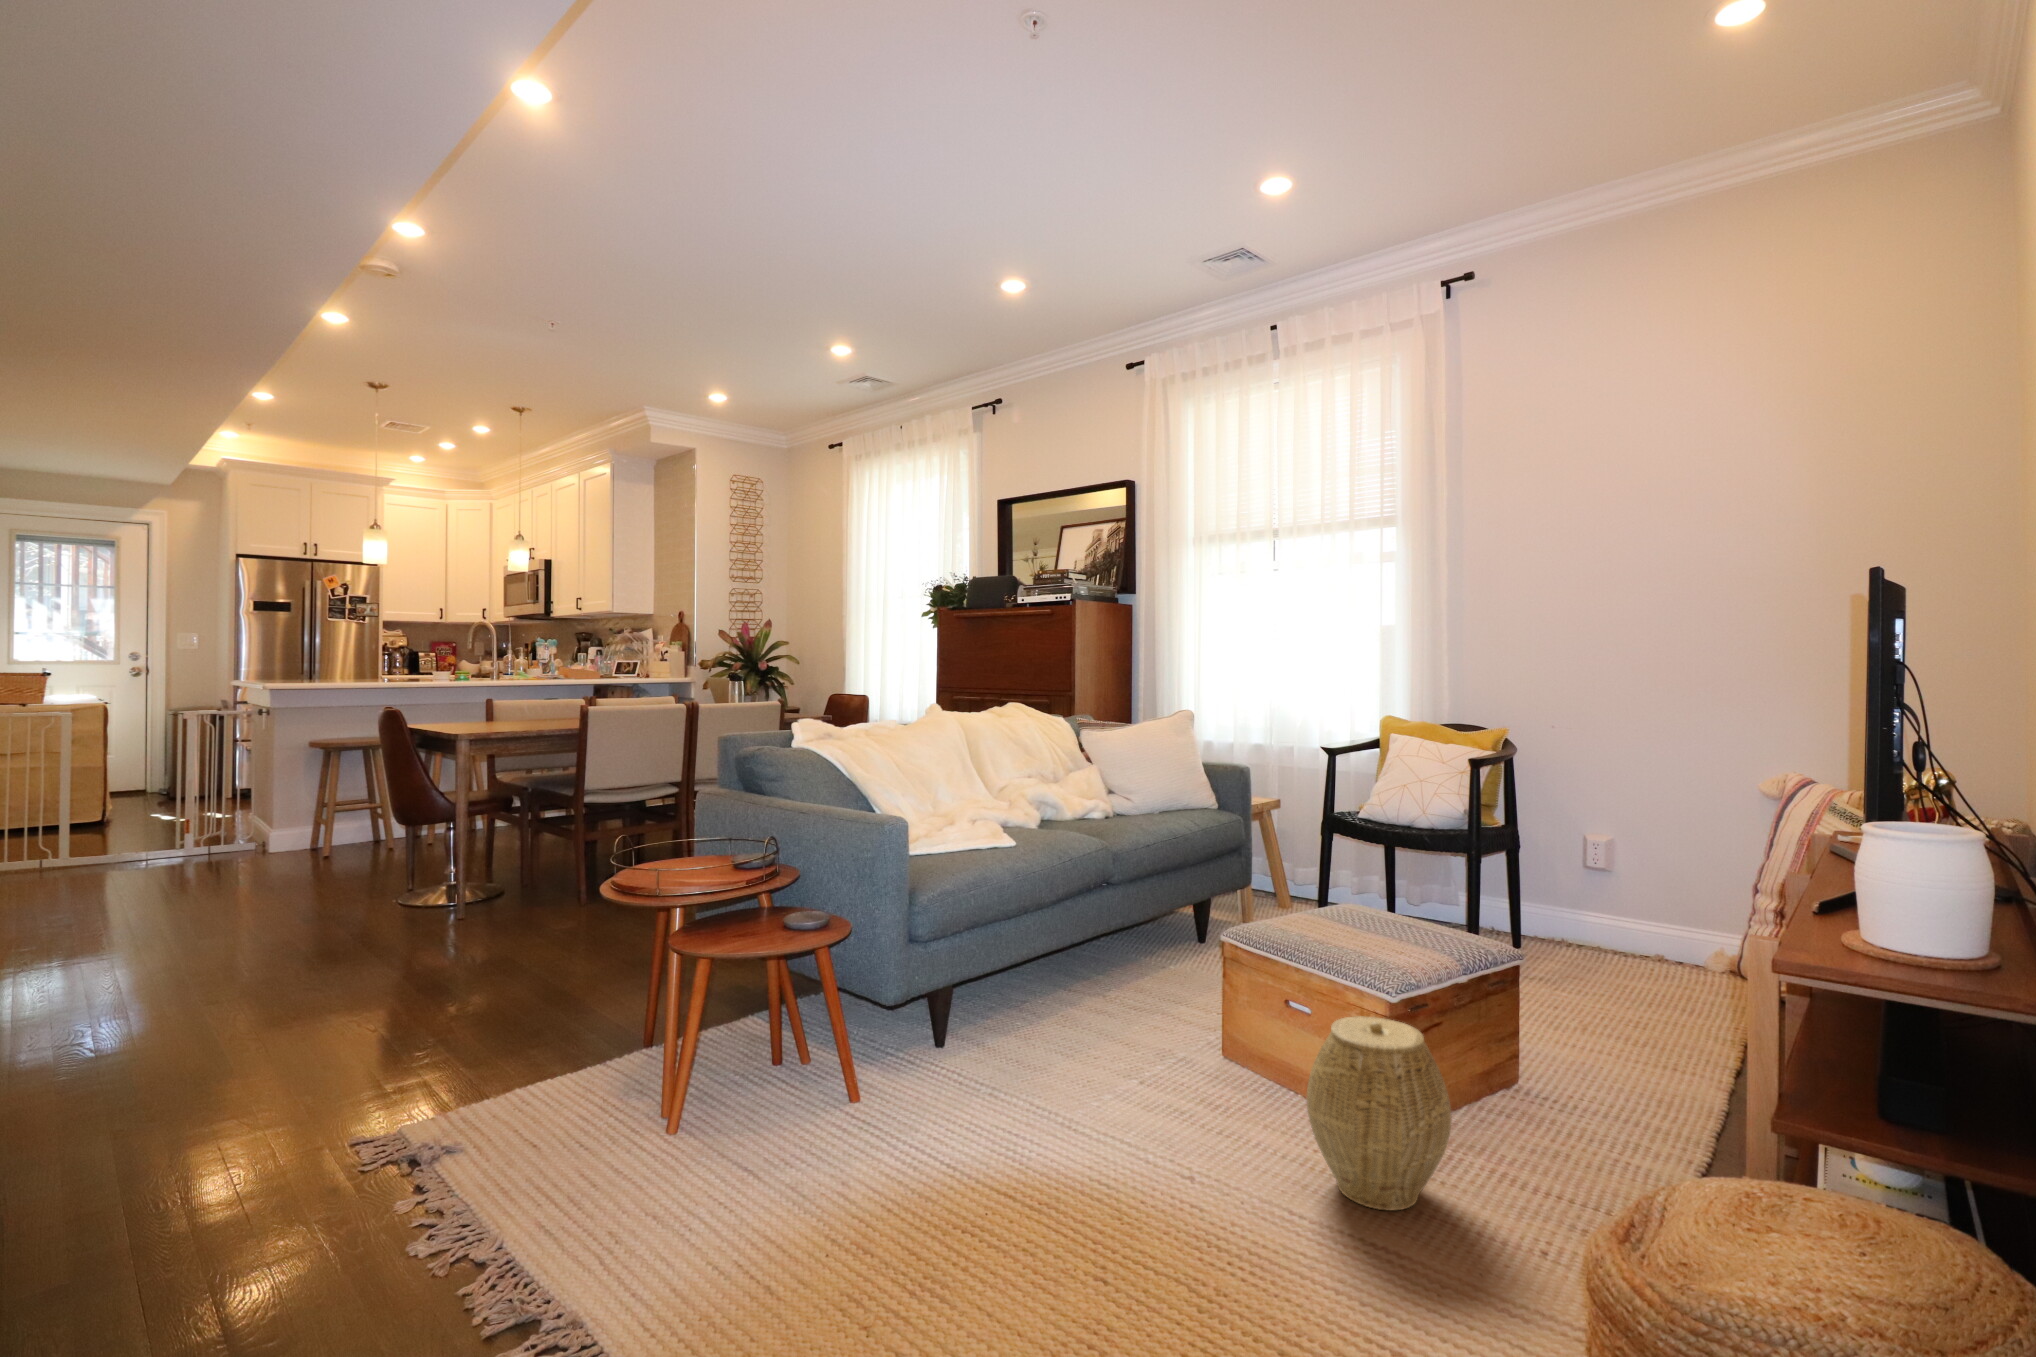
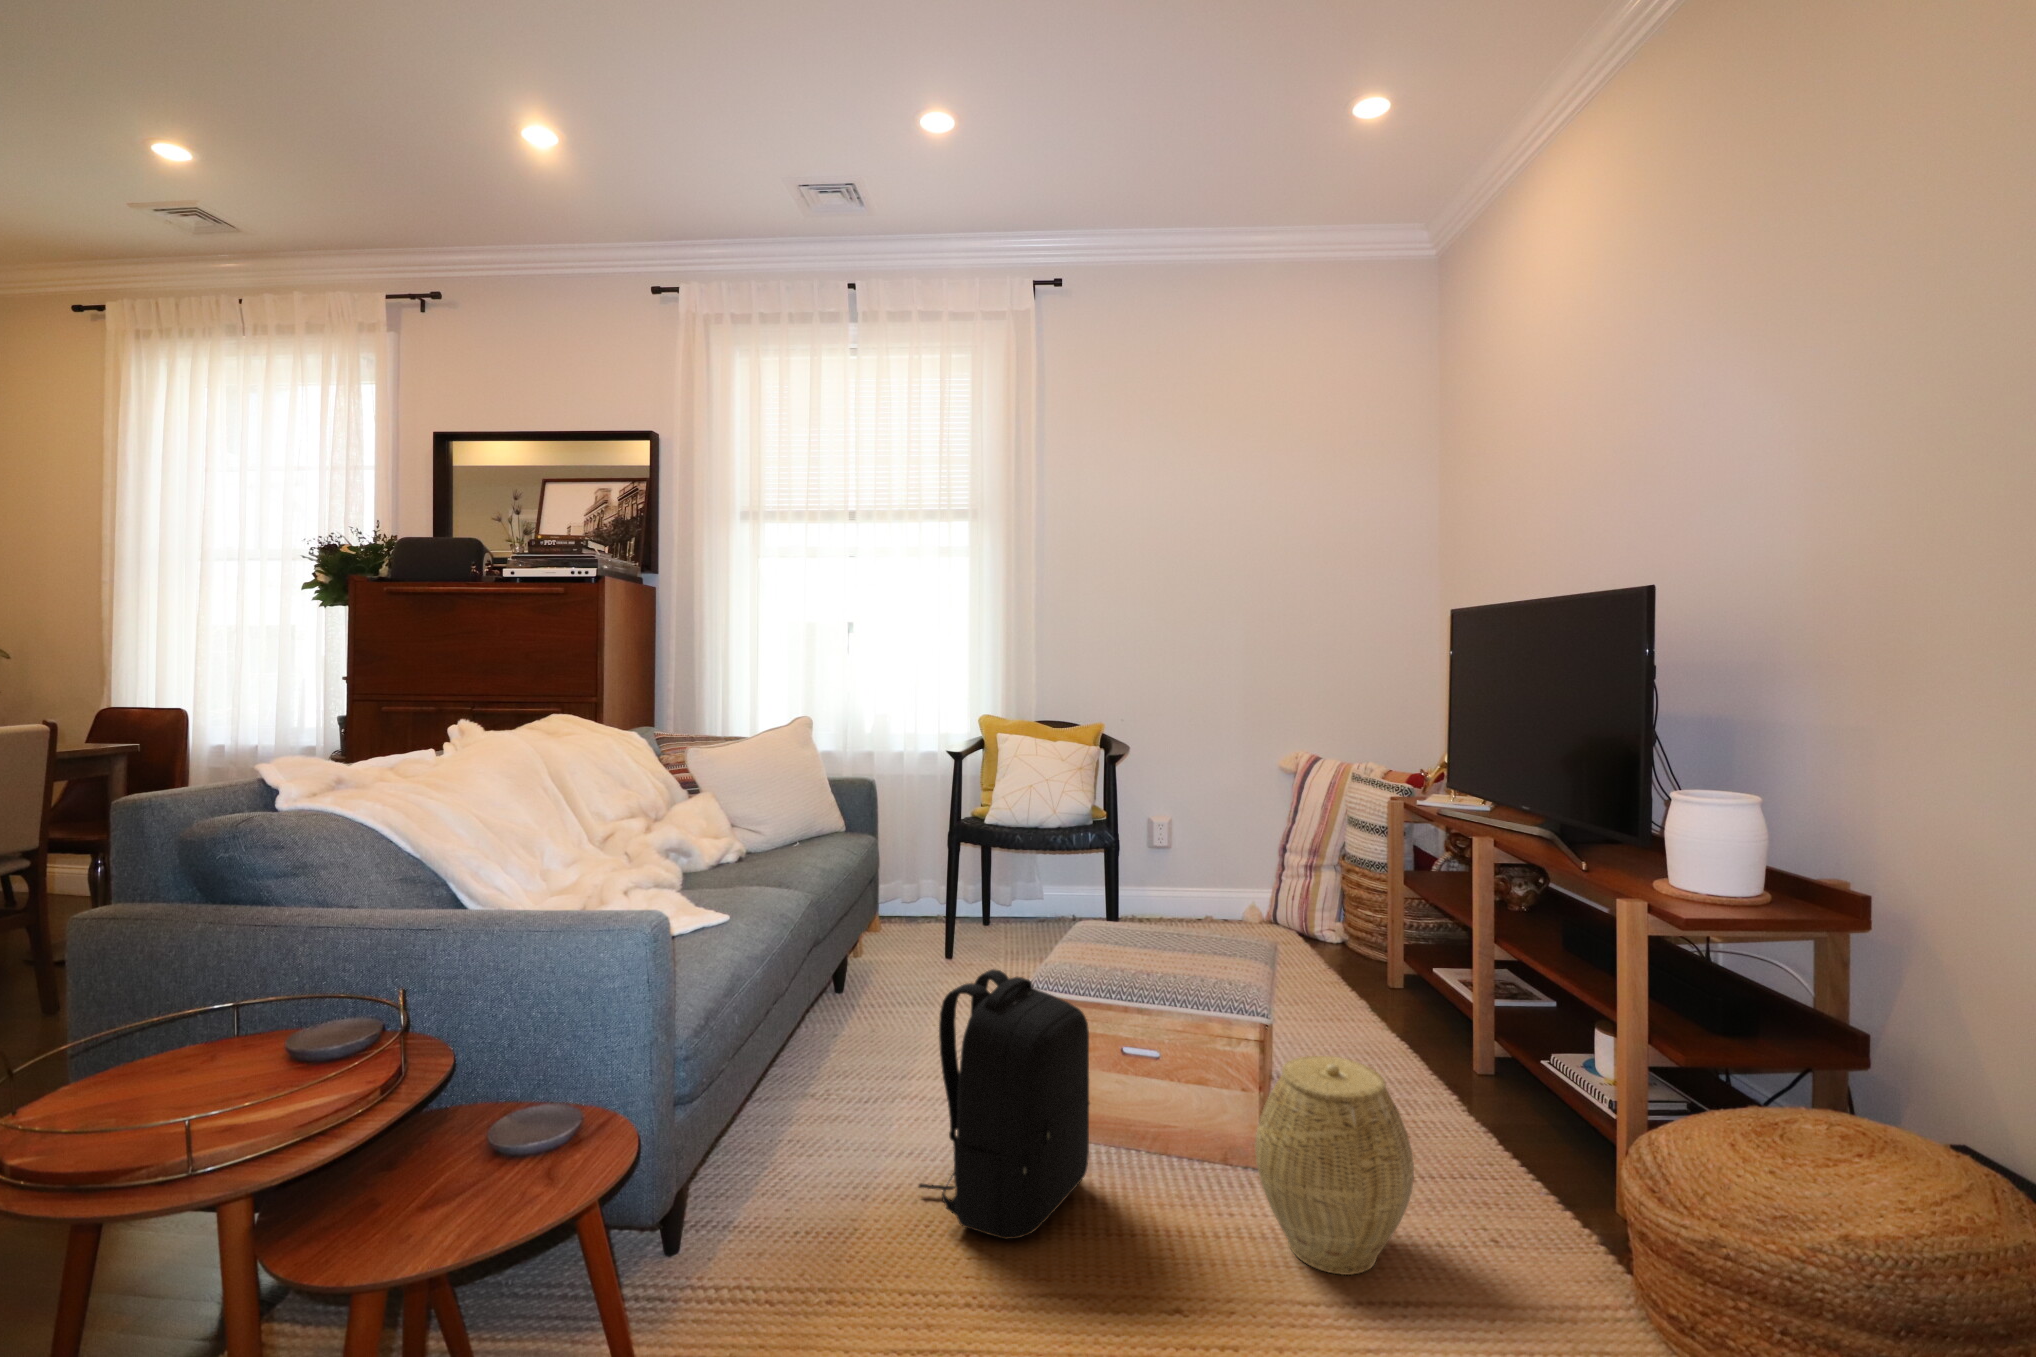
backpack: none [1101,905,1230,1102] -> present [919,969,1090,1239]

